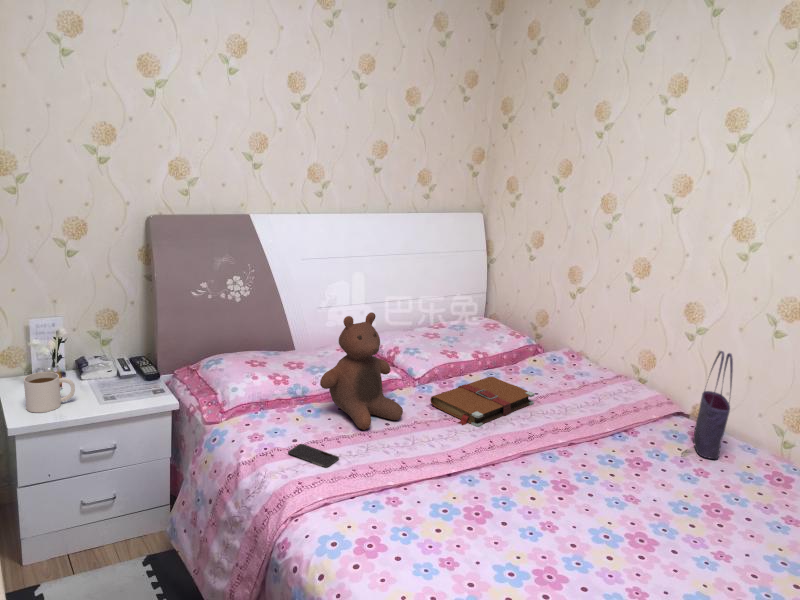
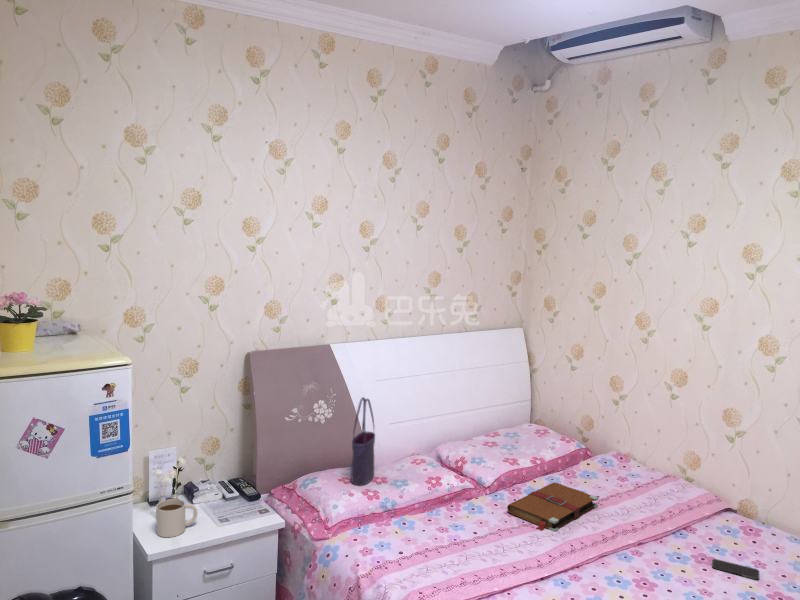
stuffed bear: present [320,312,403,430] -> none [414,432,488,539]
tote bag: present [693,351,733,459] -> present [351,398,375,486]
smartphone: present [288,444,339,467] -> present [712,559,759,579]

